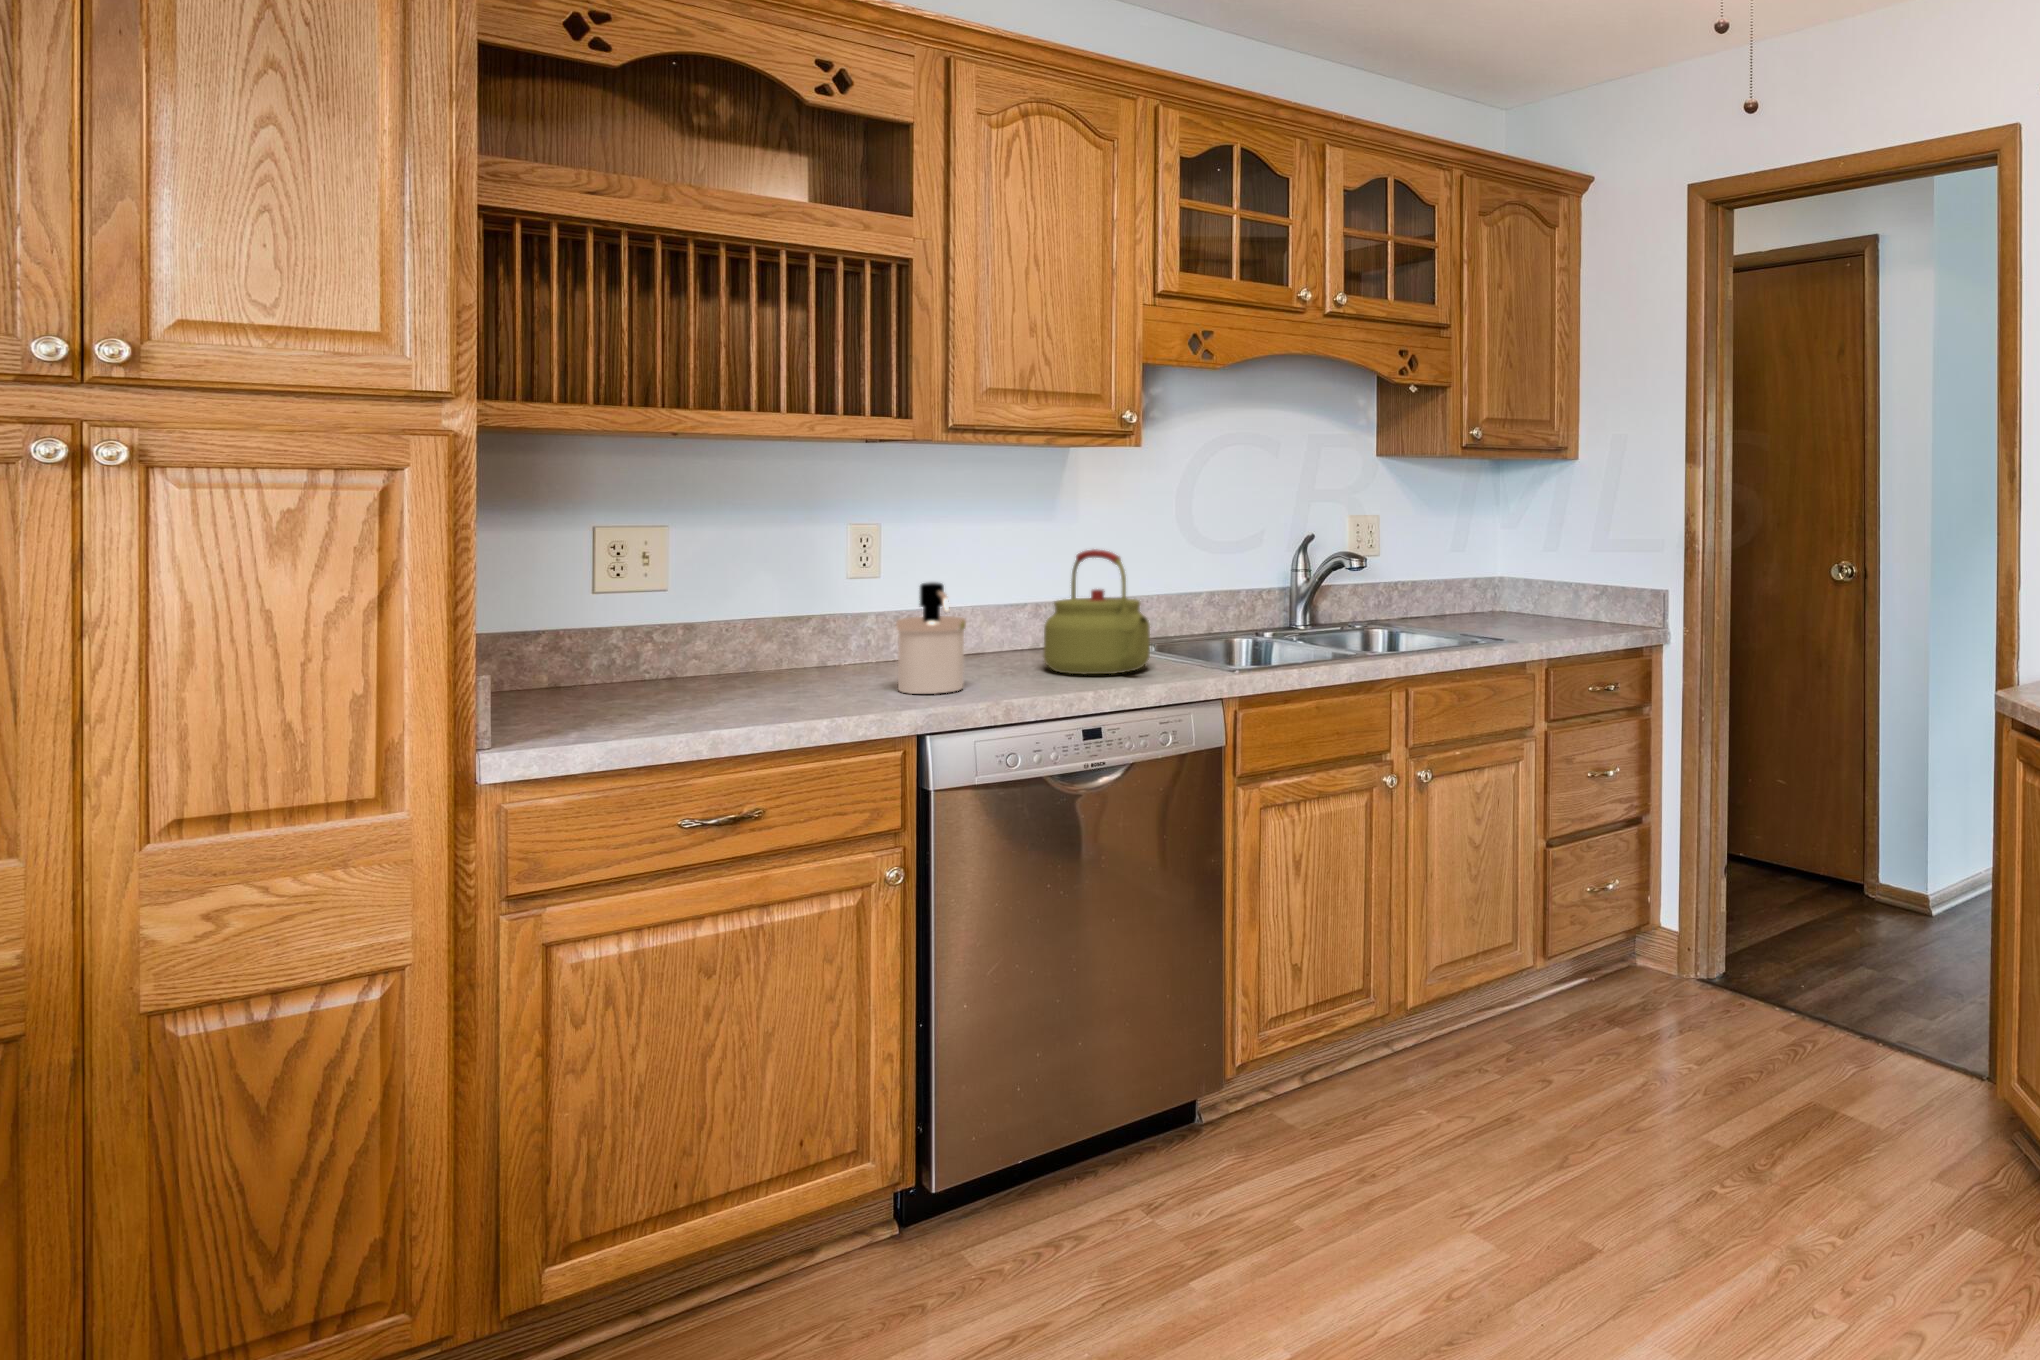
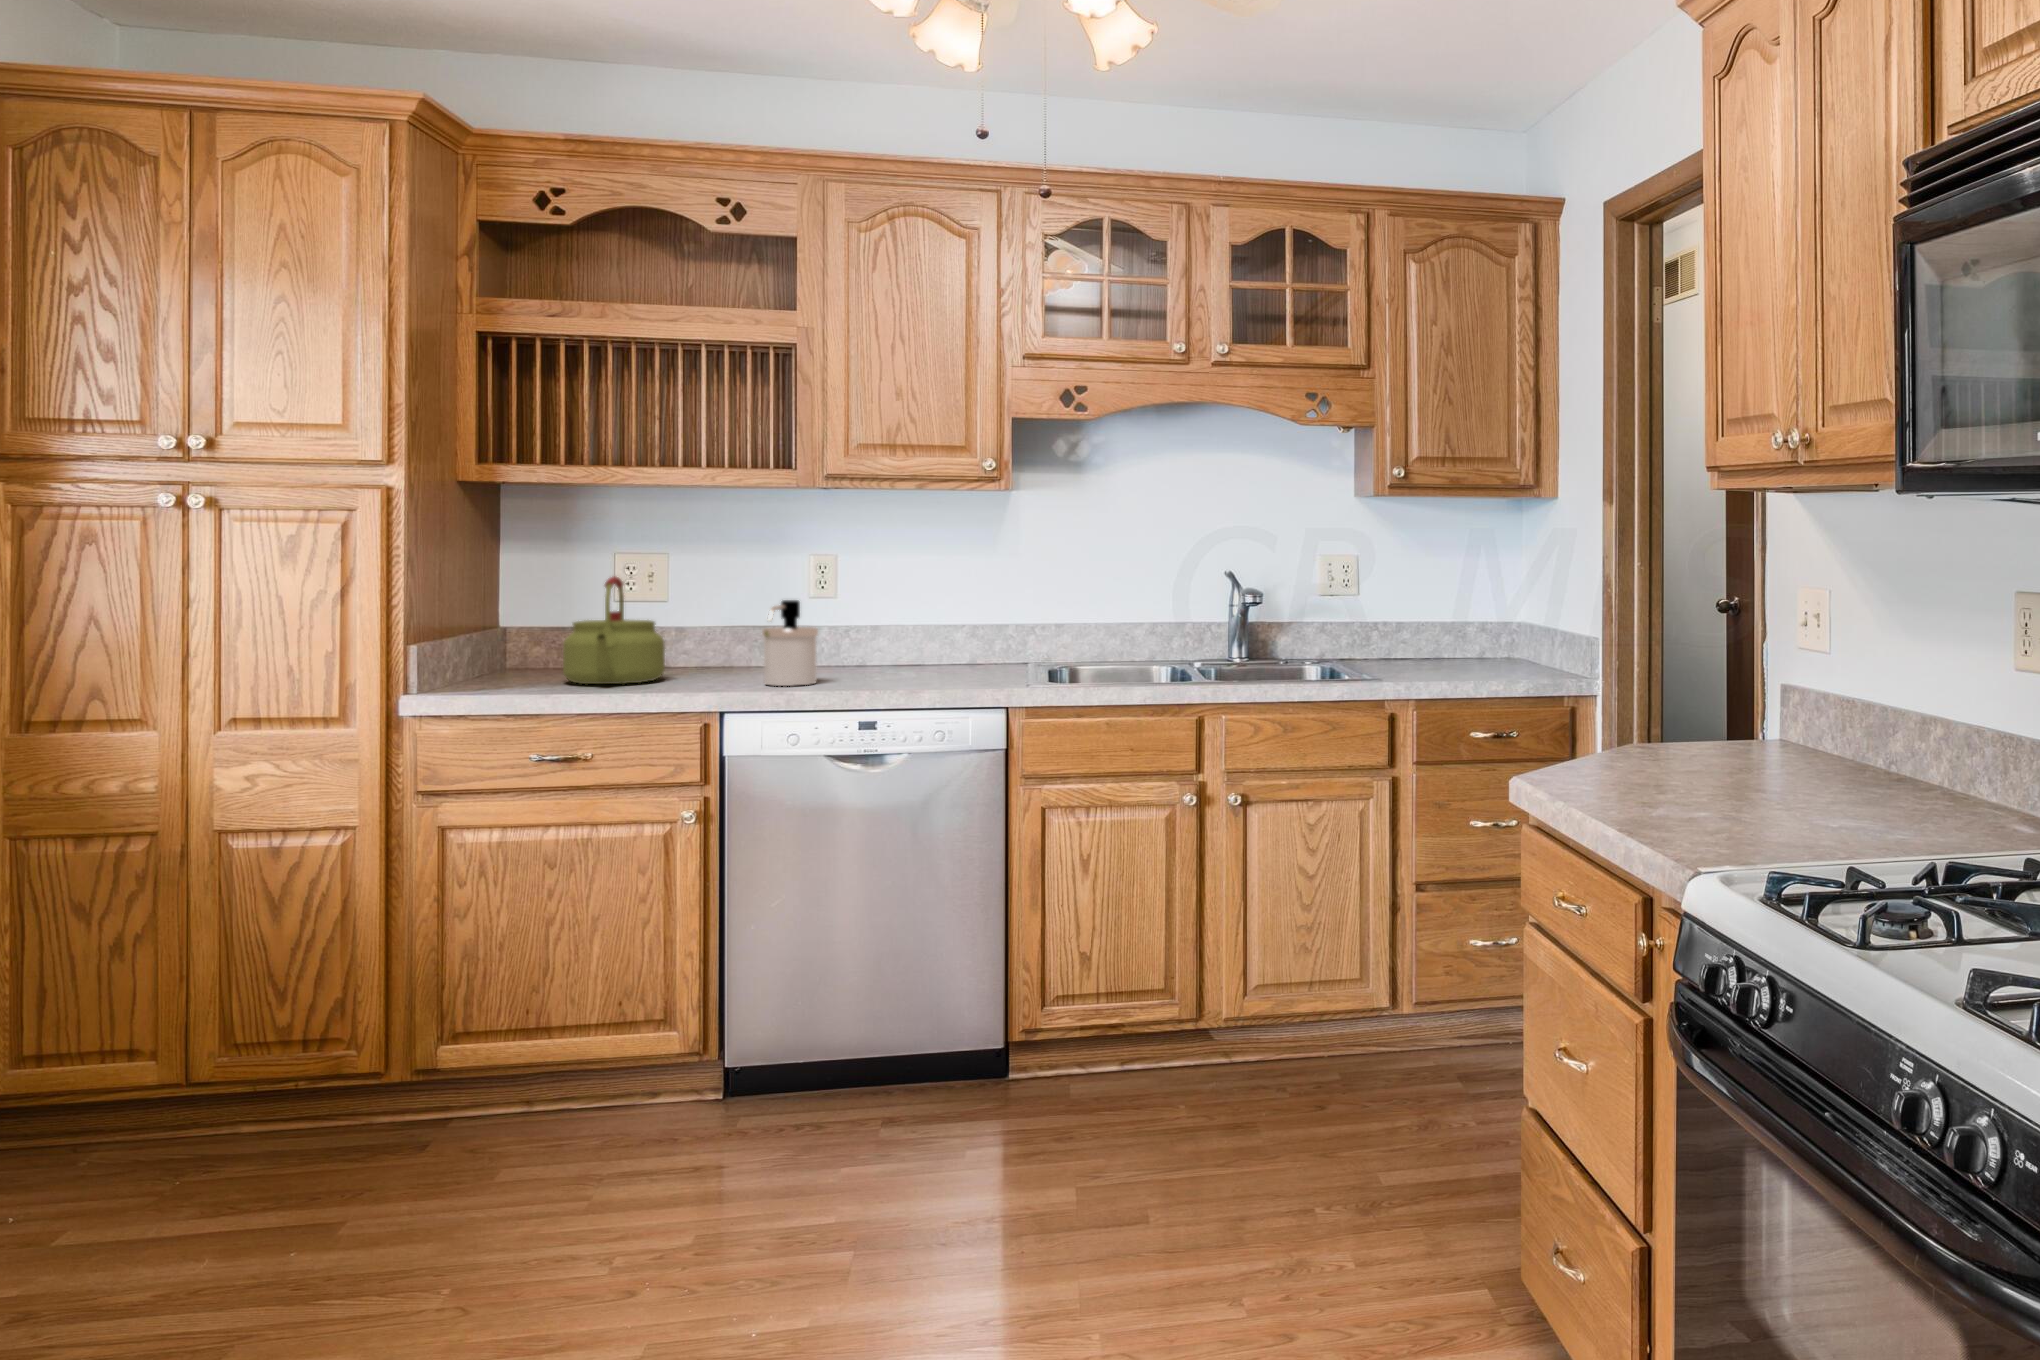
kettle: present [1043,549,1150,675] -> present [563,576,665,684]

